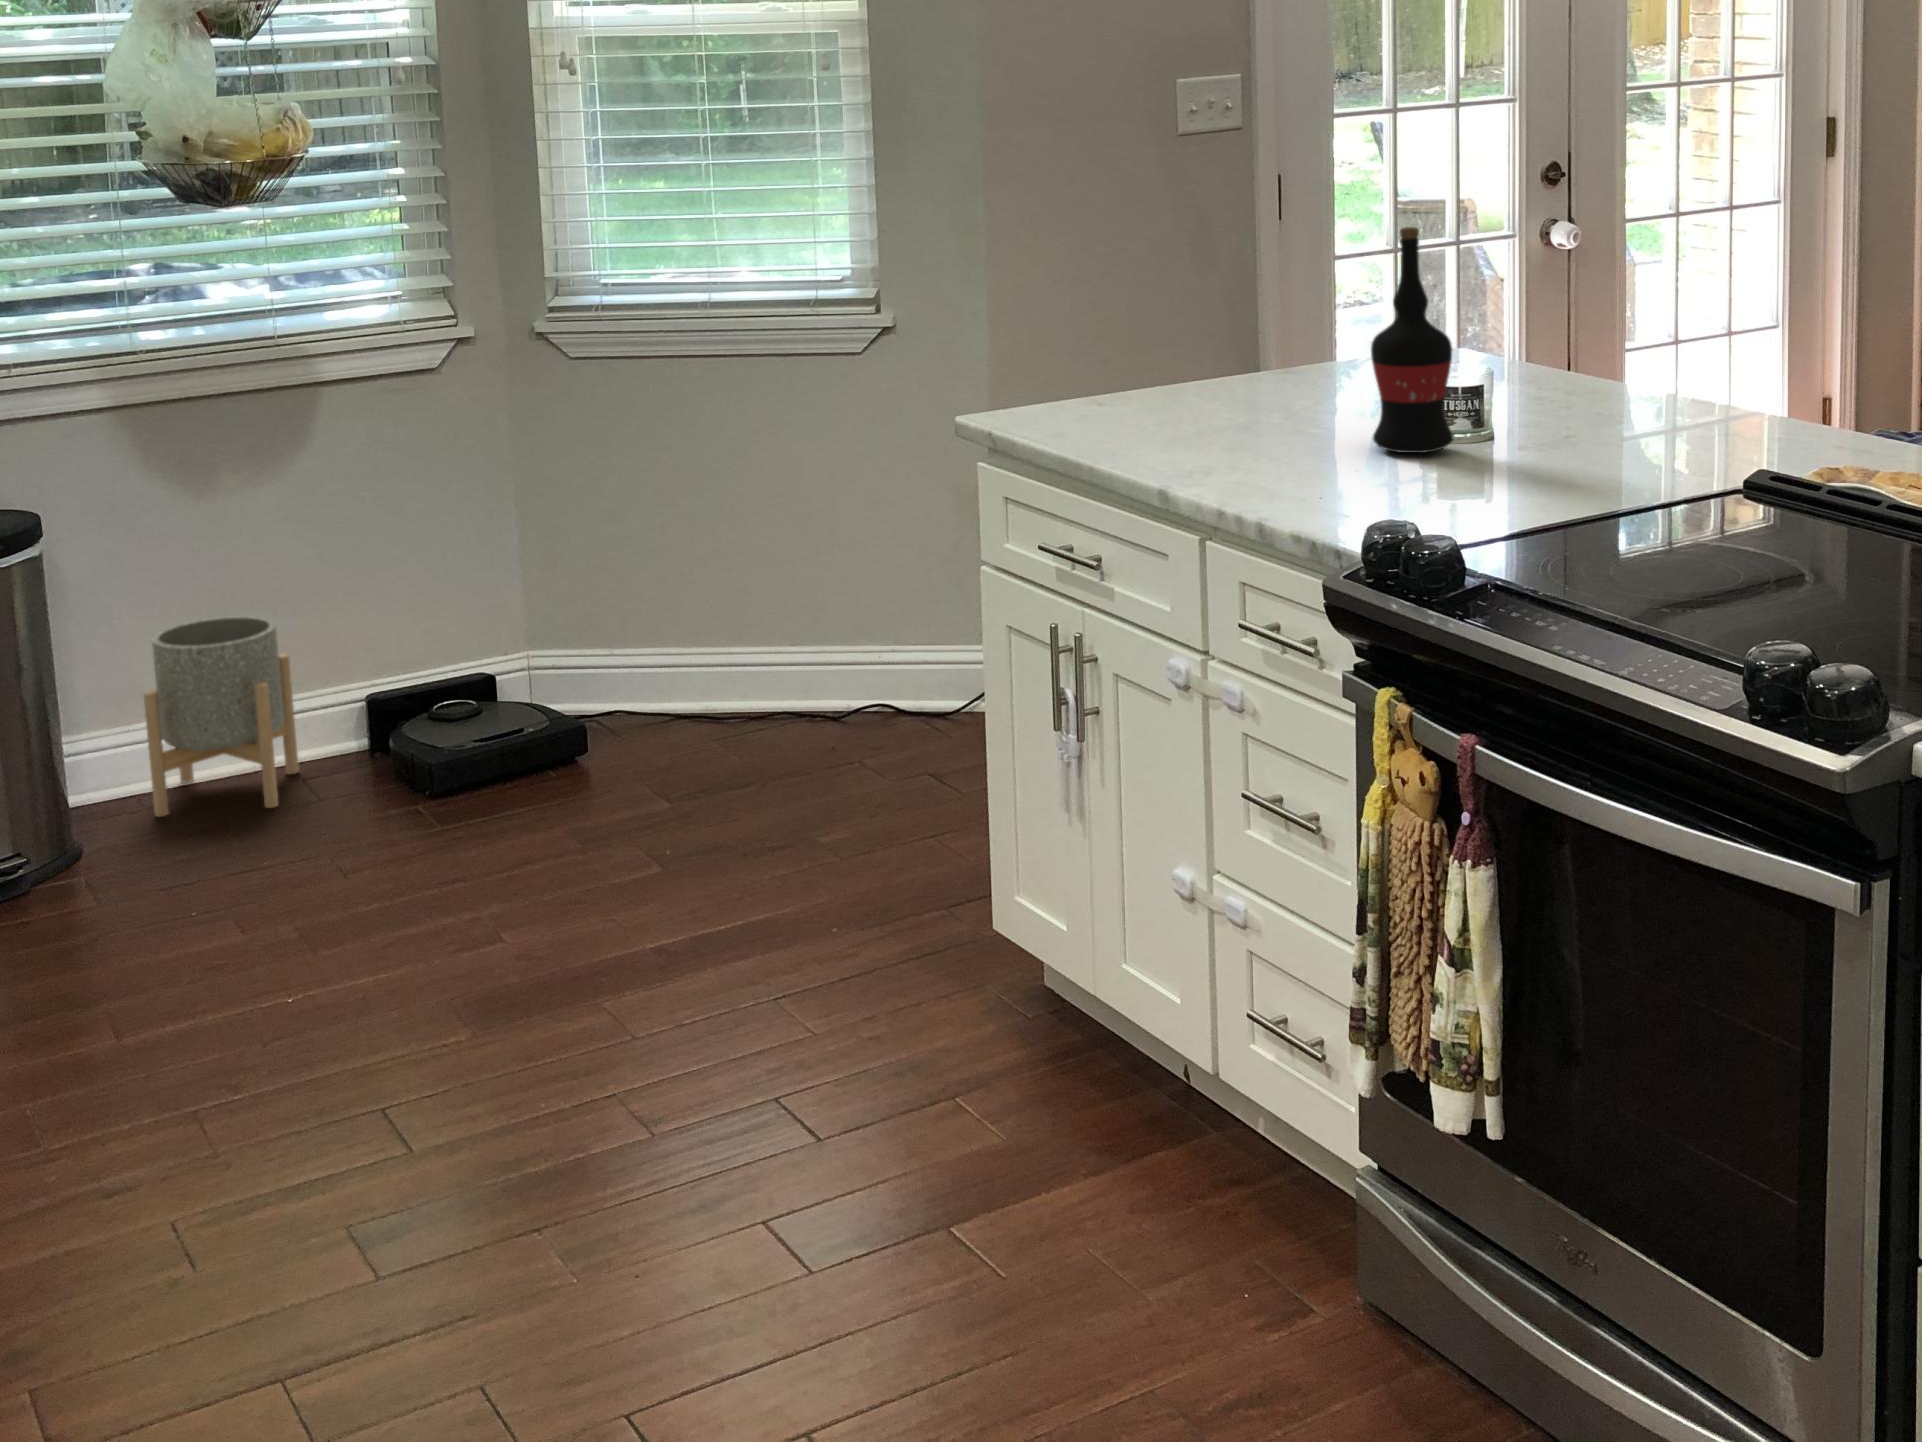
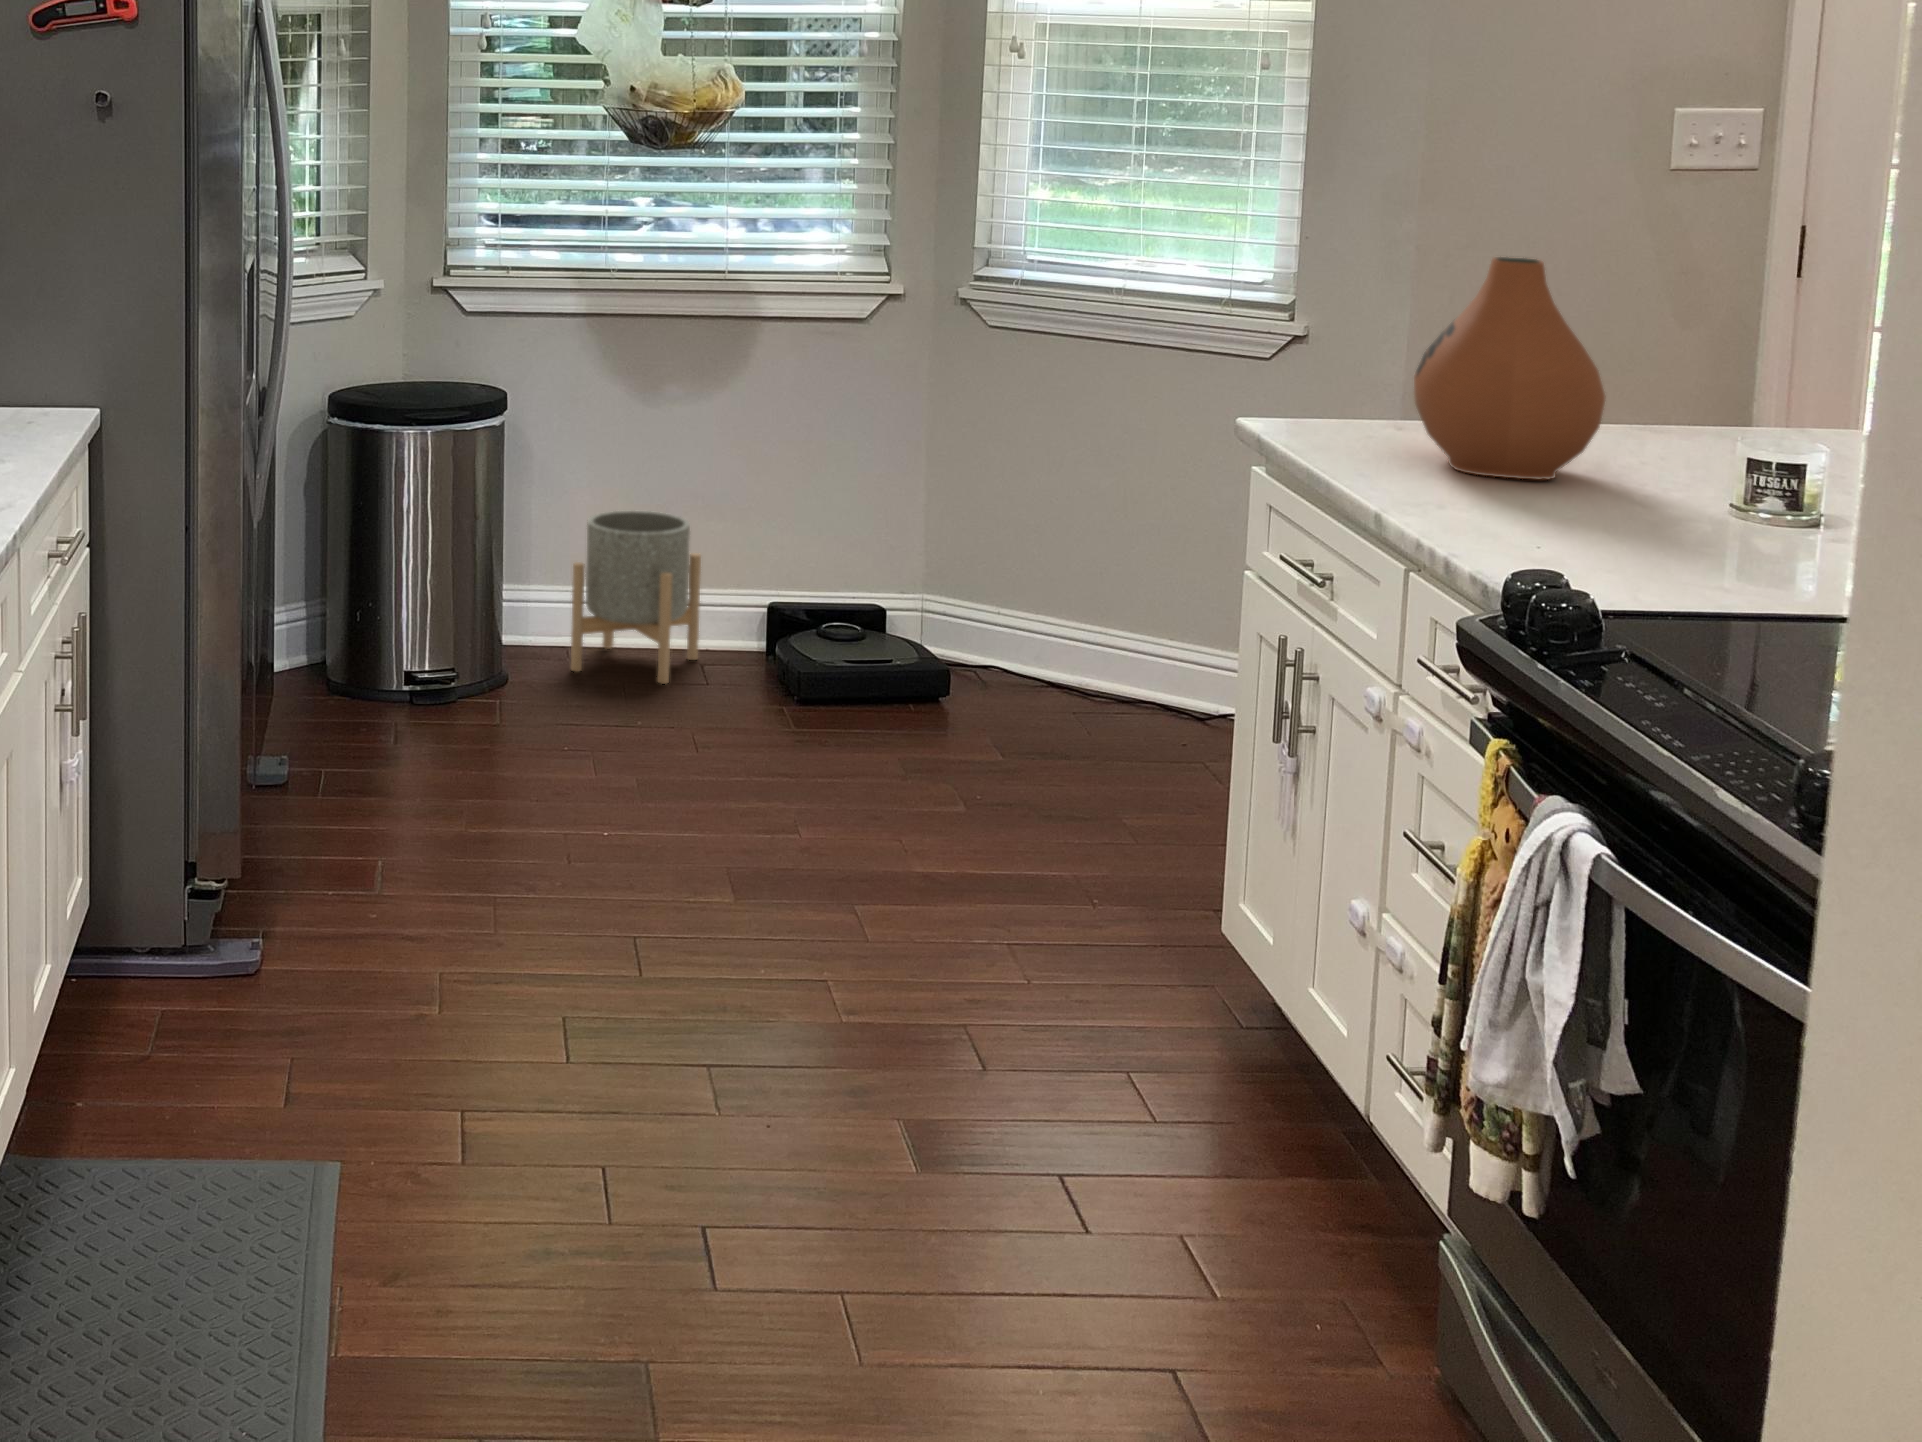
vase: none [1127,227,1305,438] -> present [1414,257,1606,480]
wine bottle: present [1371,227,1453,453] -> none [1660,280,1765,526]

